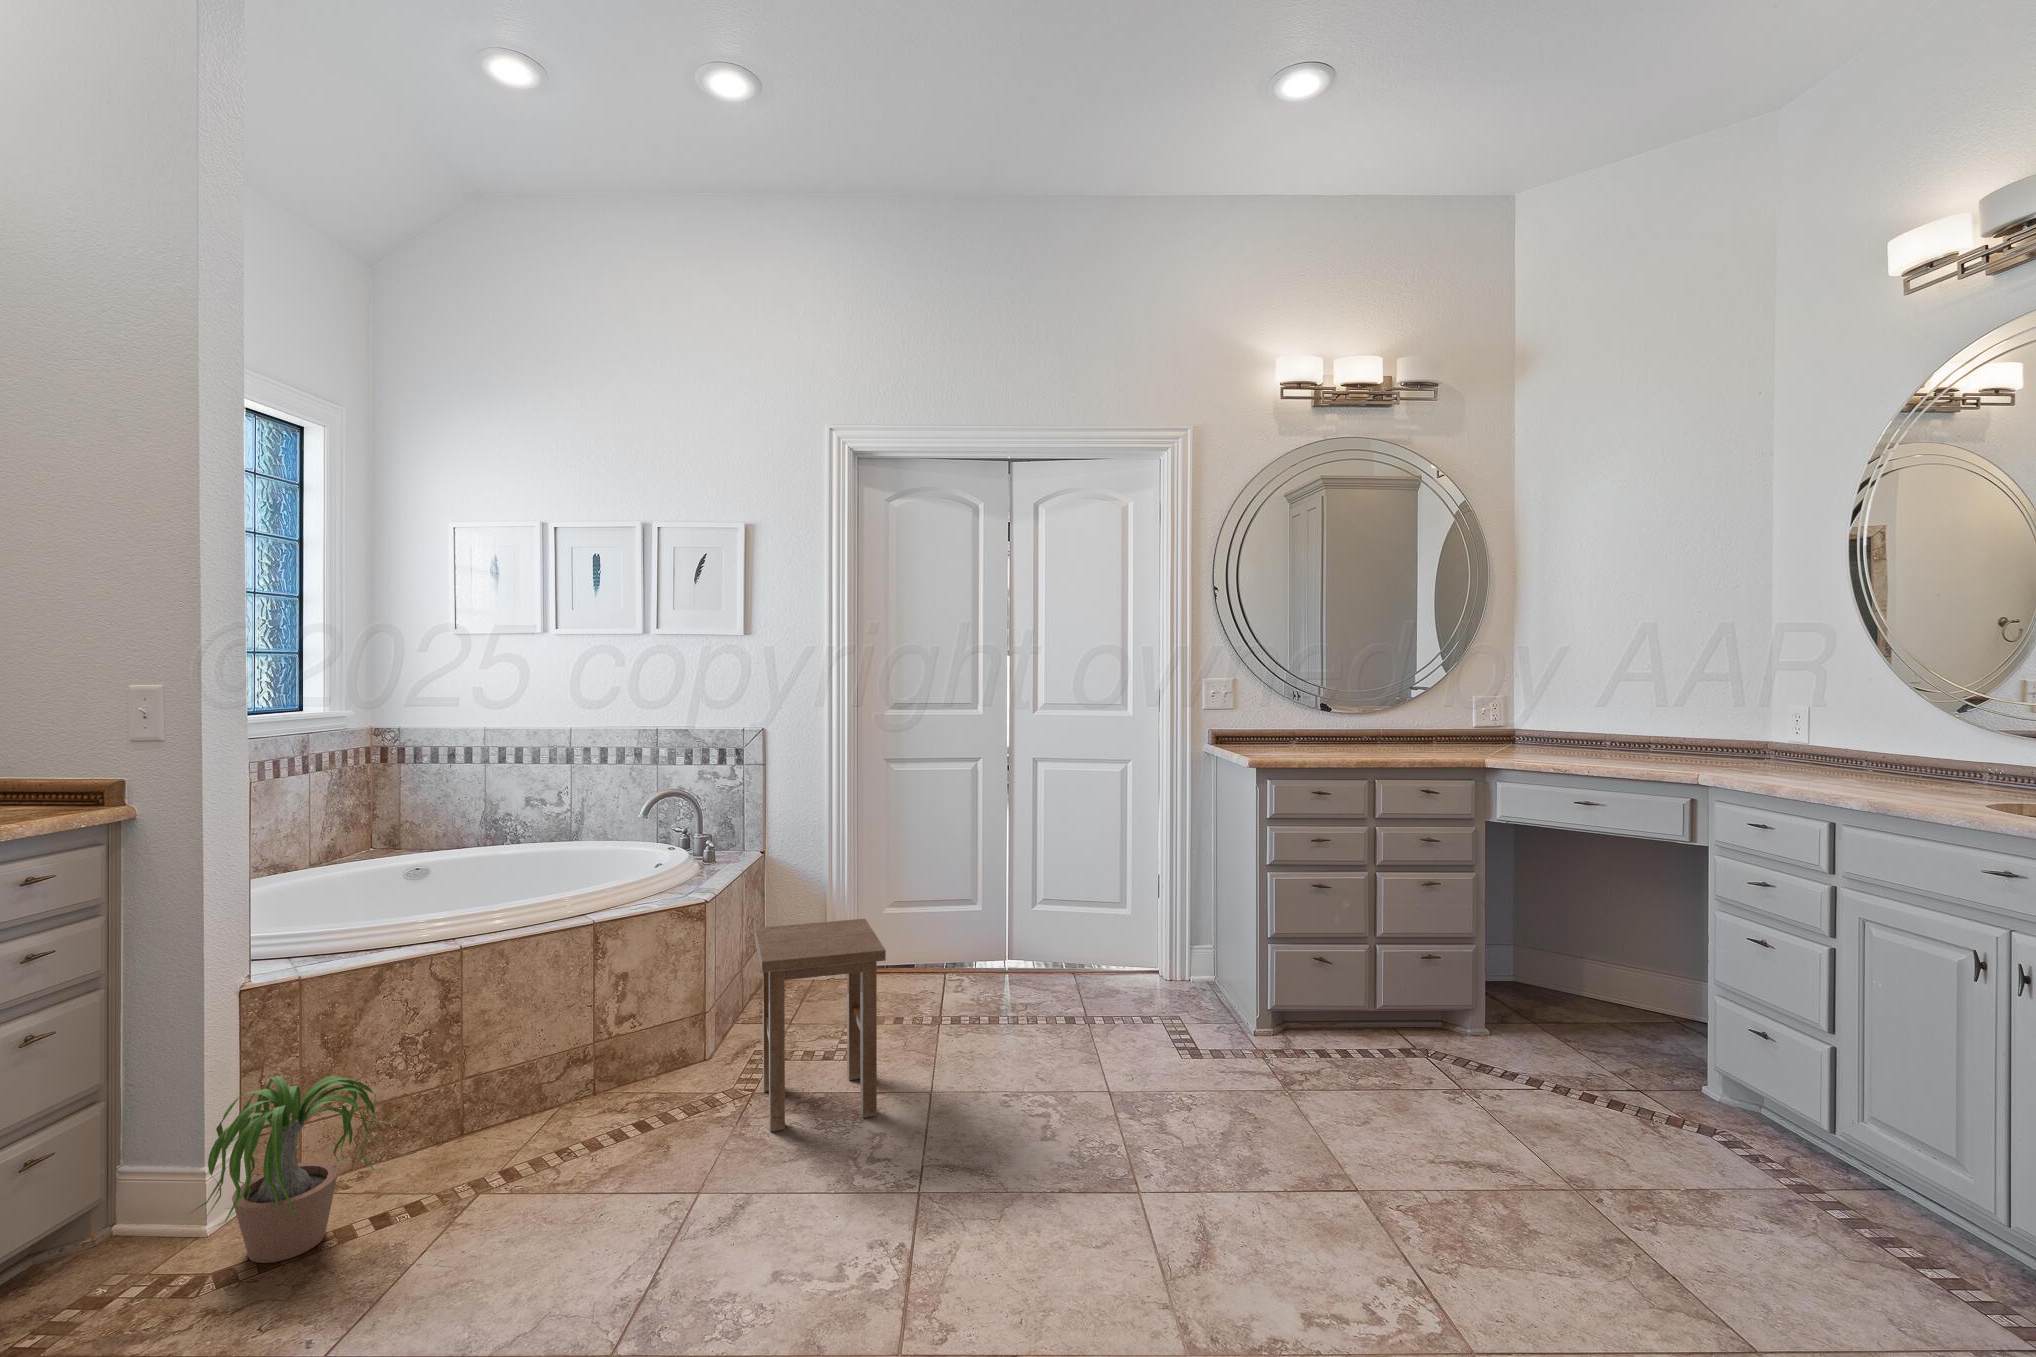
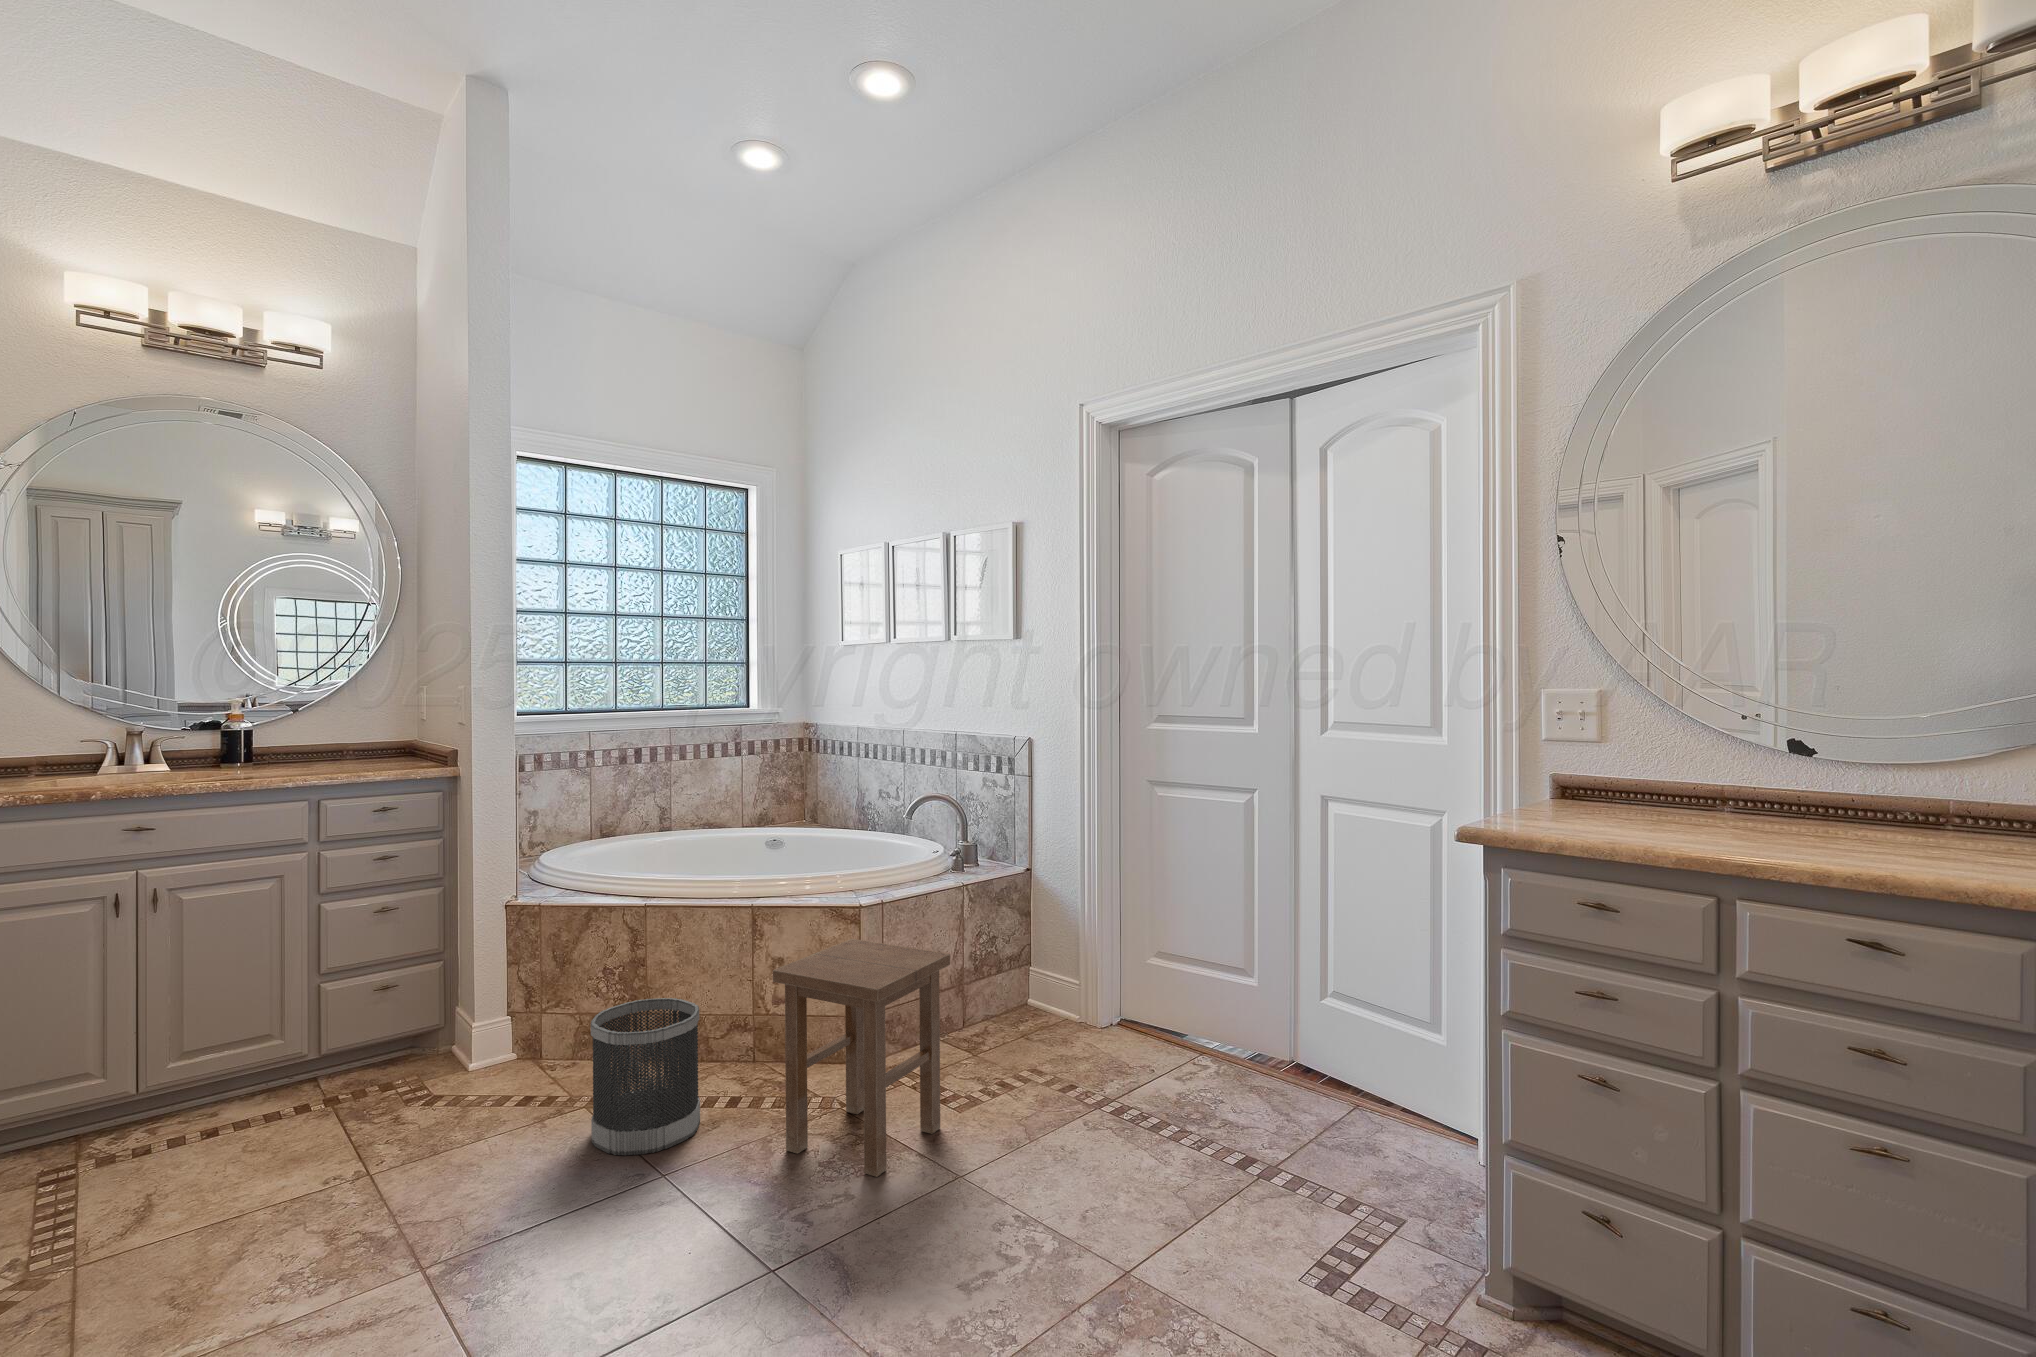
wastebasket: none [540,1027,662,1205] -> present [591,998,700,1155]
potted plant: present [187,1076,396,1263] -> none [385,972,552,1107]

